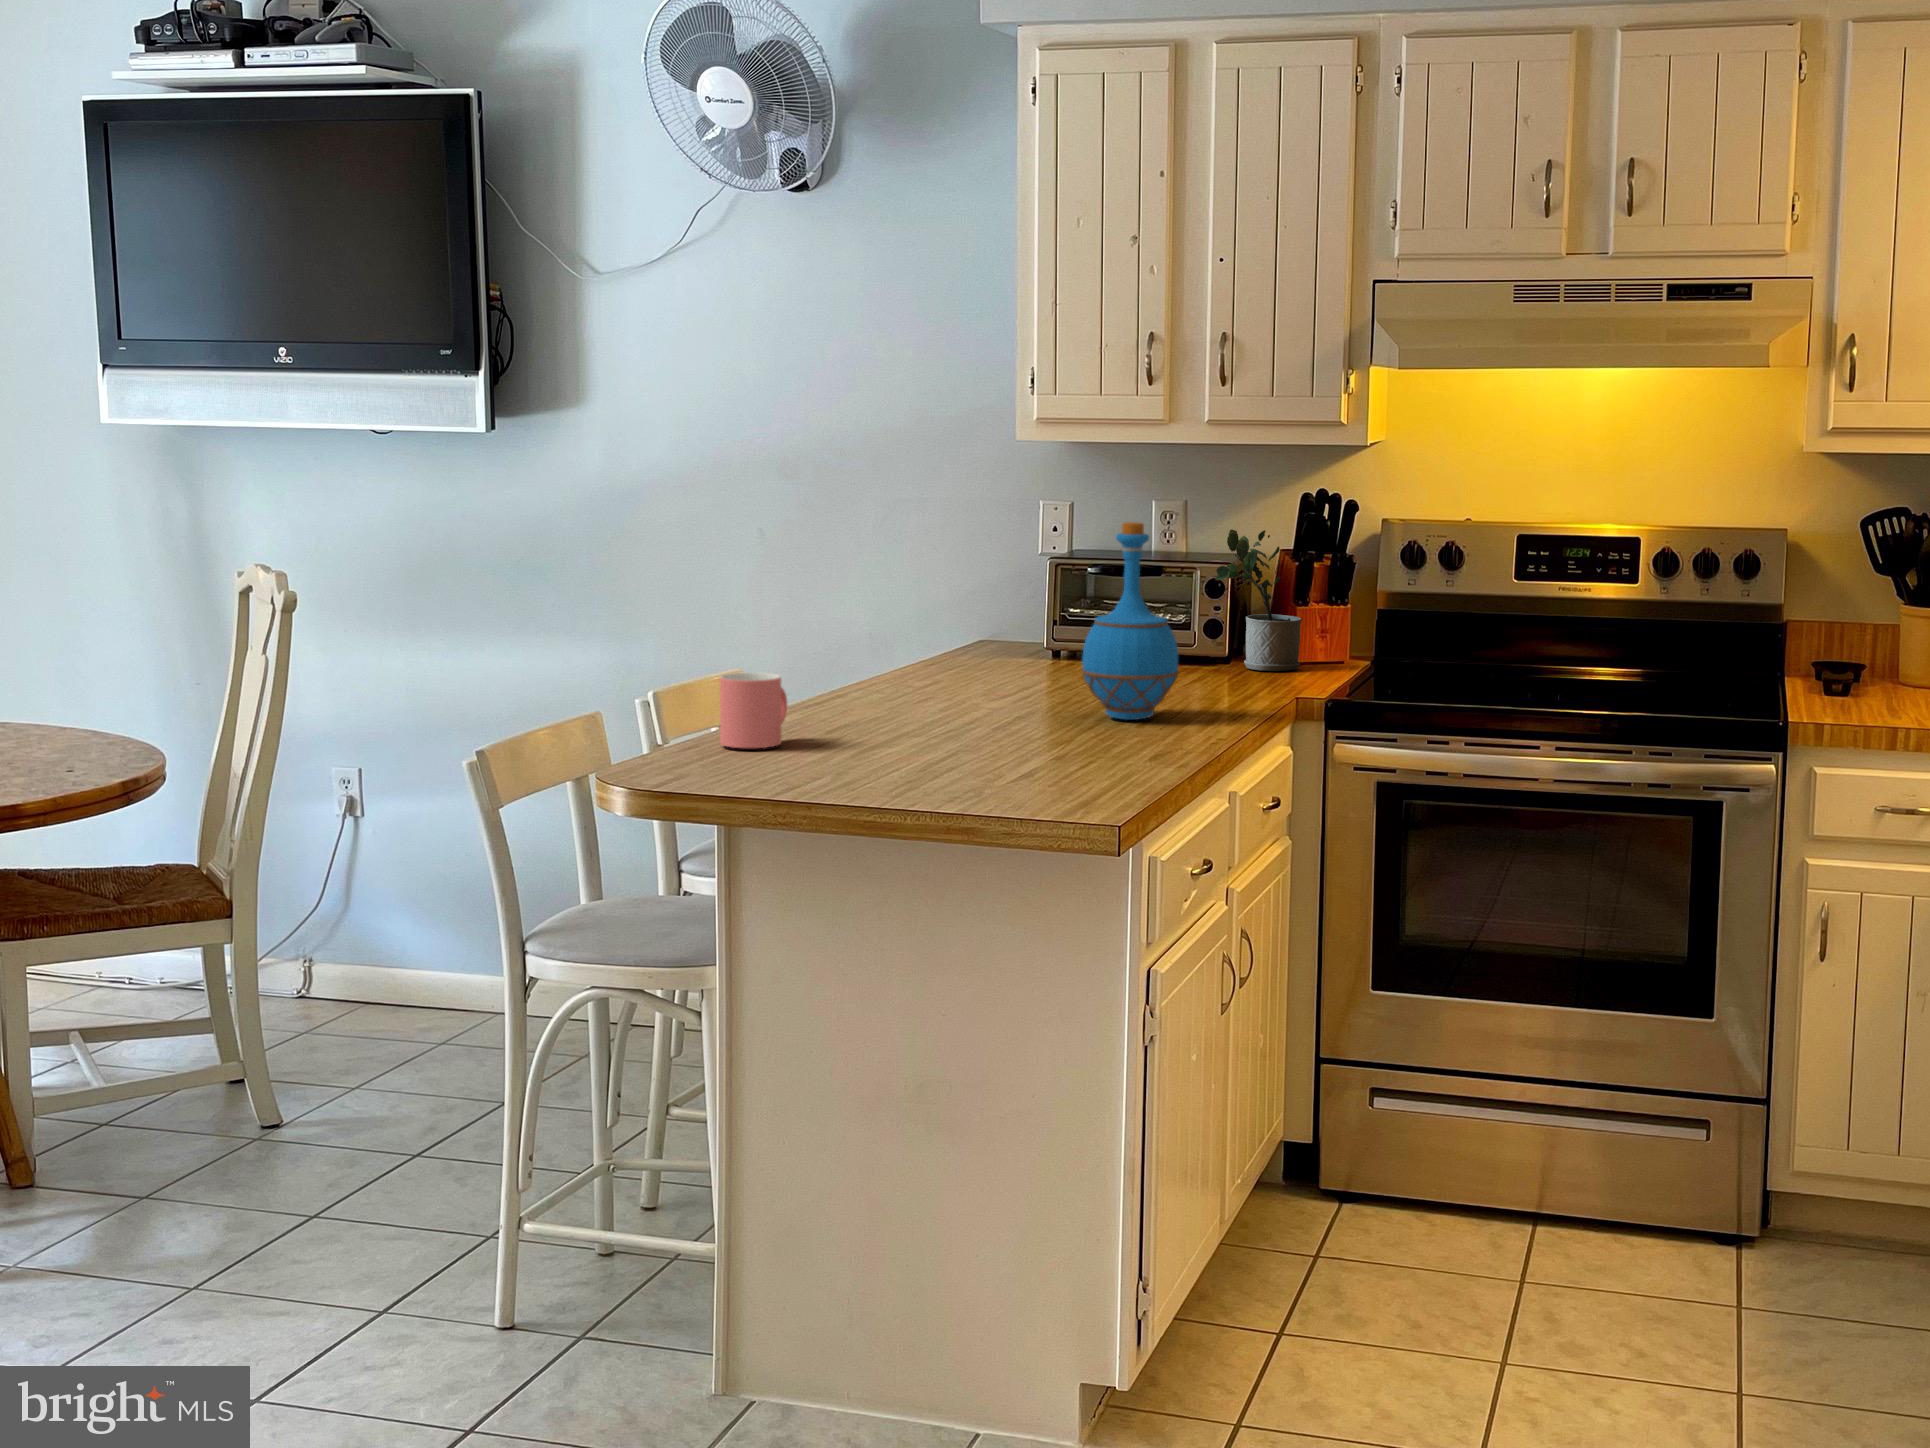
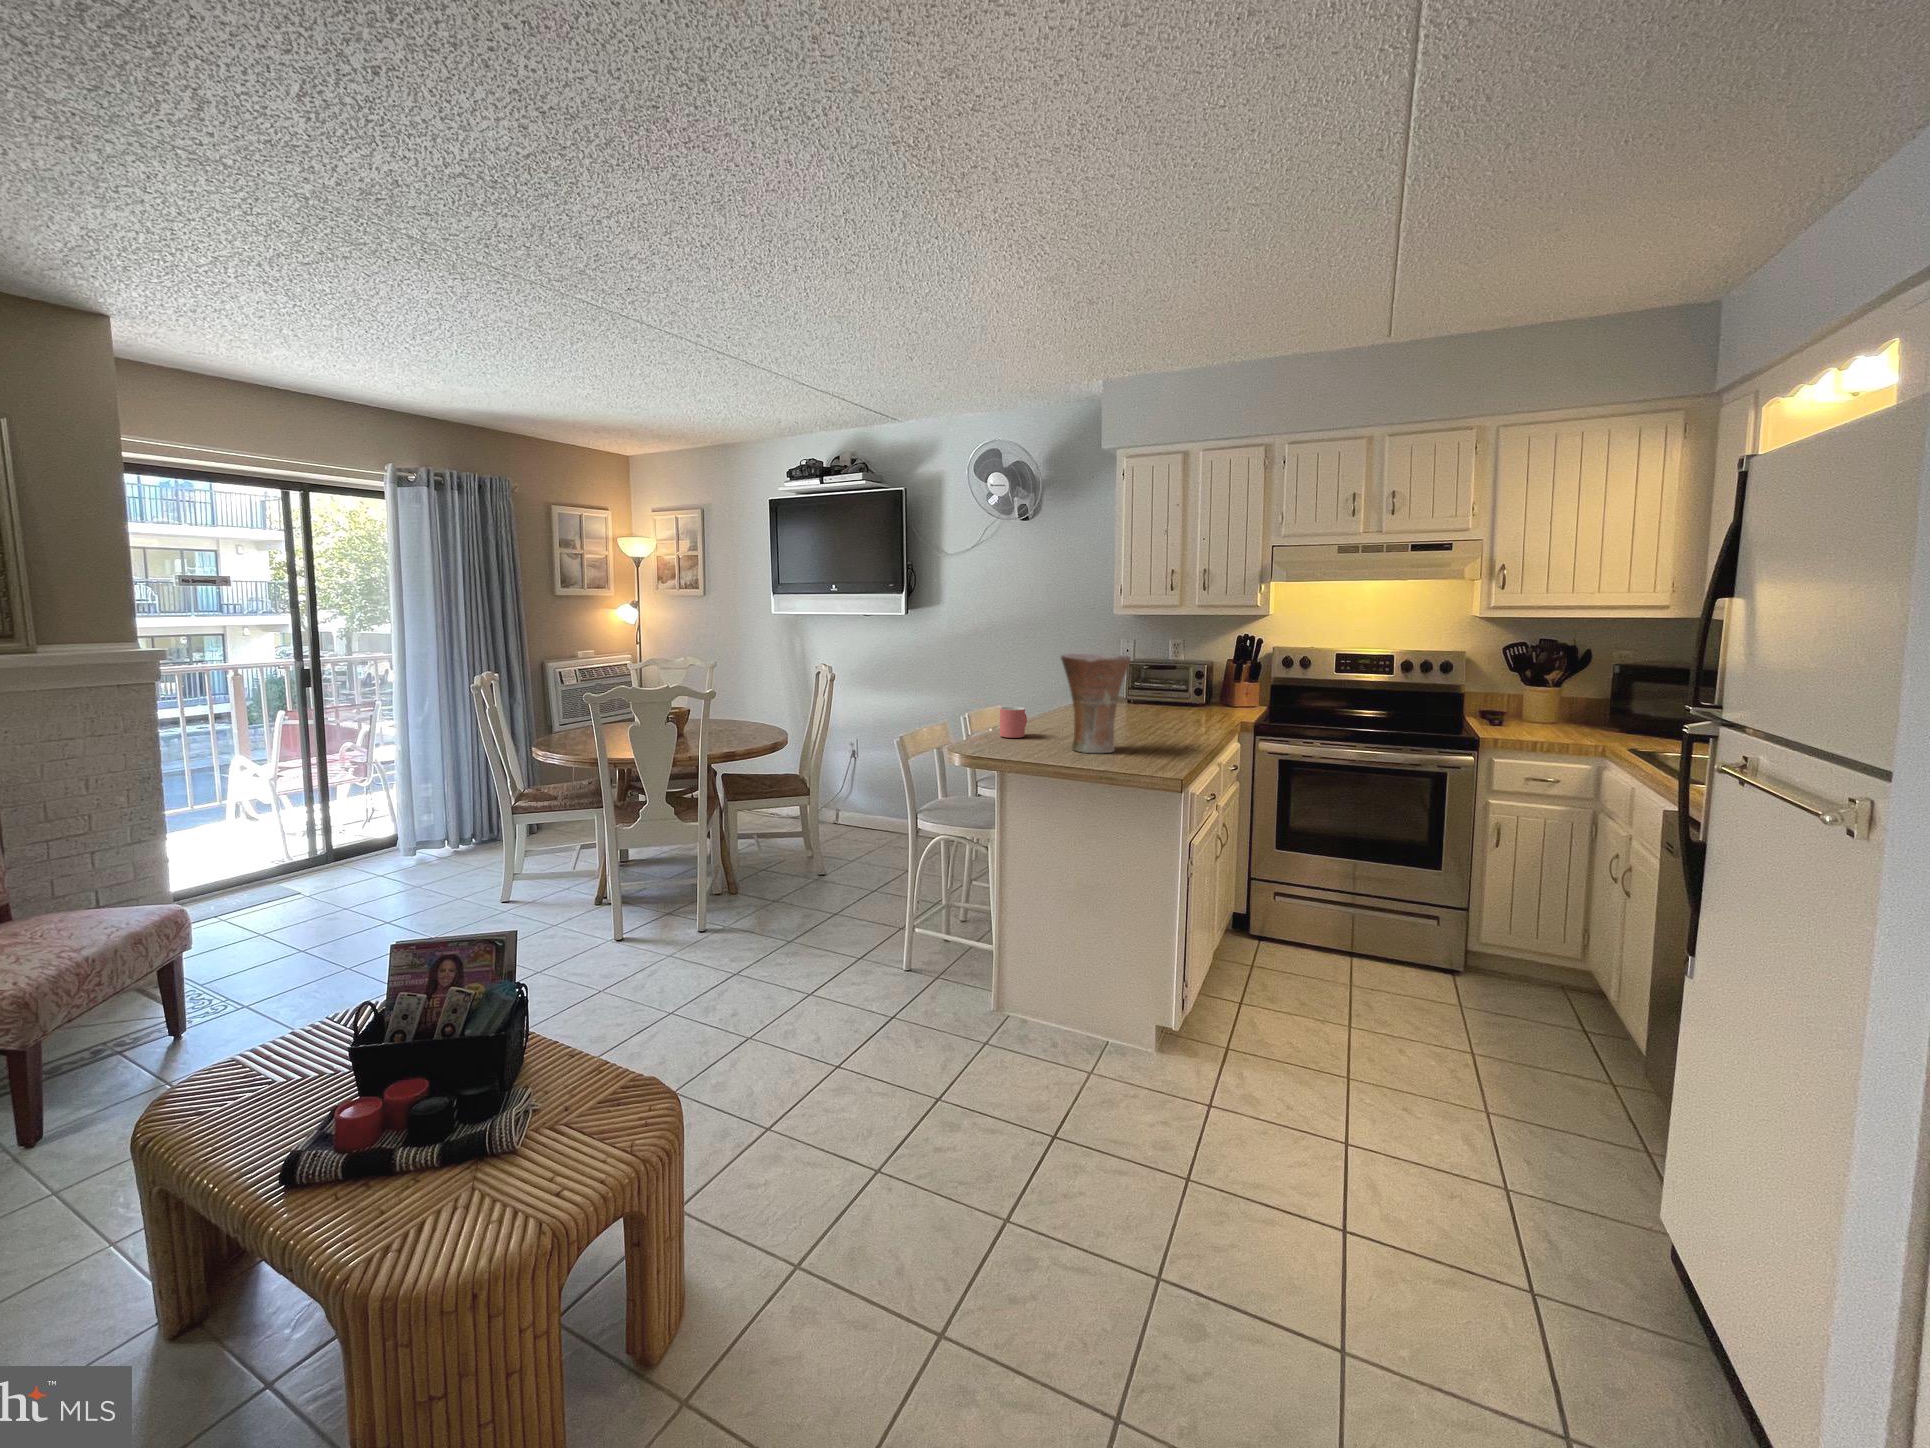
bottle: present [1081,522,1179,720] -> none [1148,647,1192,729]
potted plant: present [1215,530,1302,671] -> none [1200,651,1237,710]
vase: none [859,542,1024,779] -> present [1061,654,1131,753]

